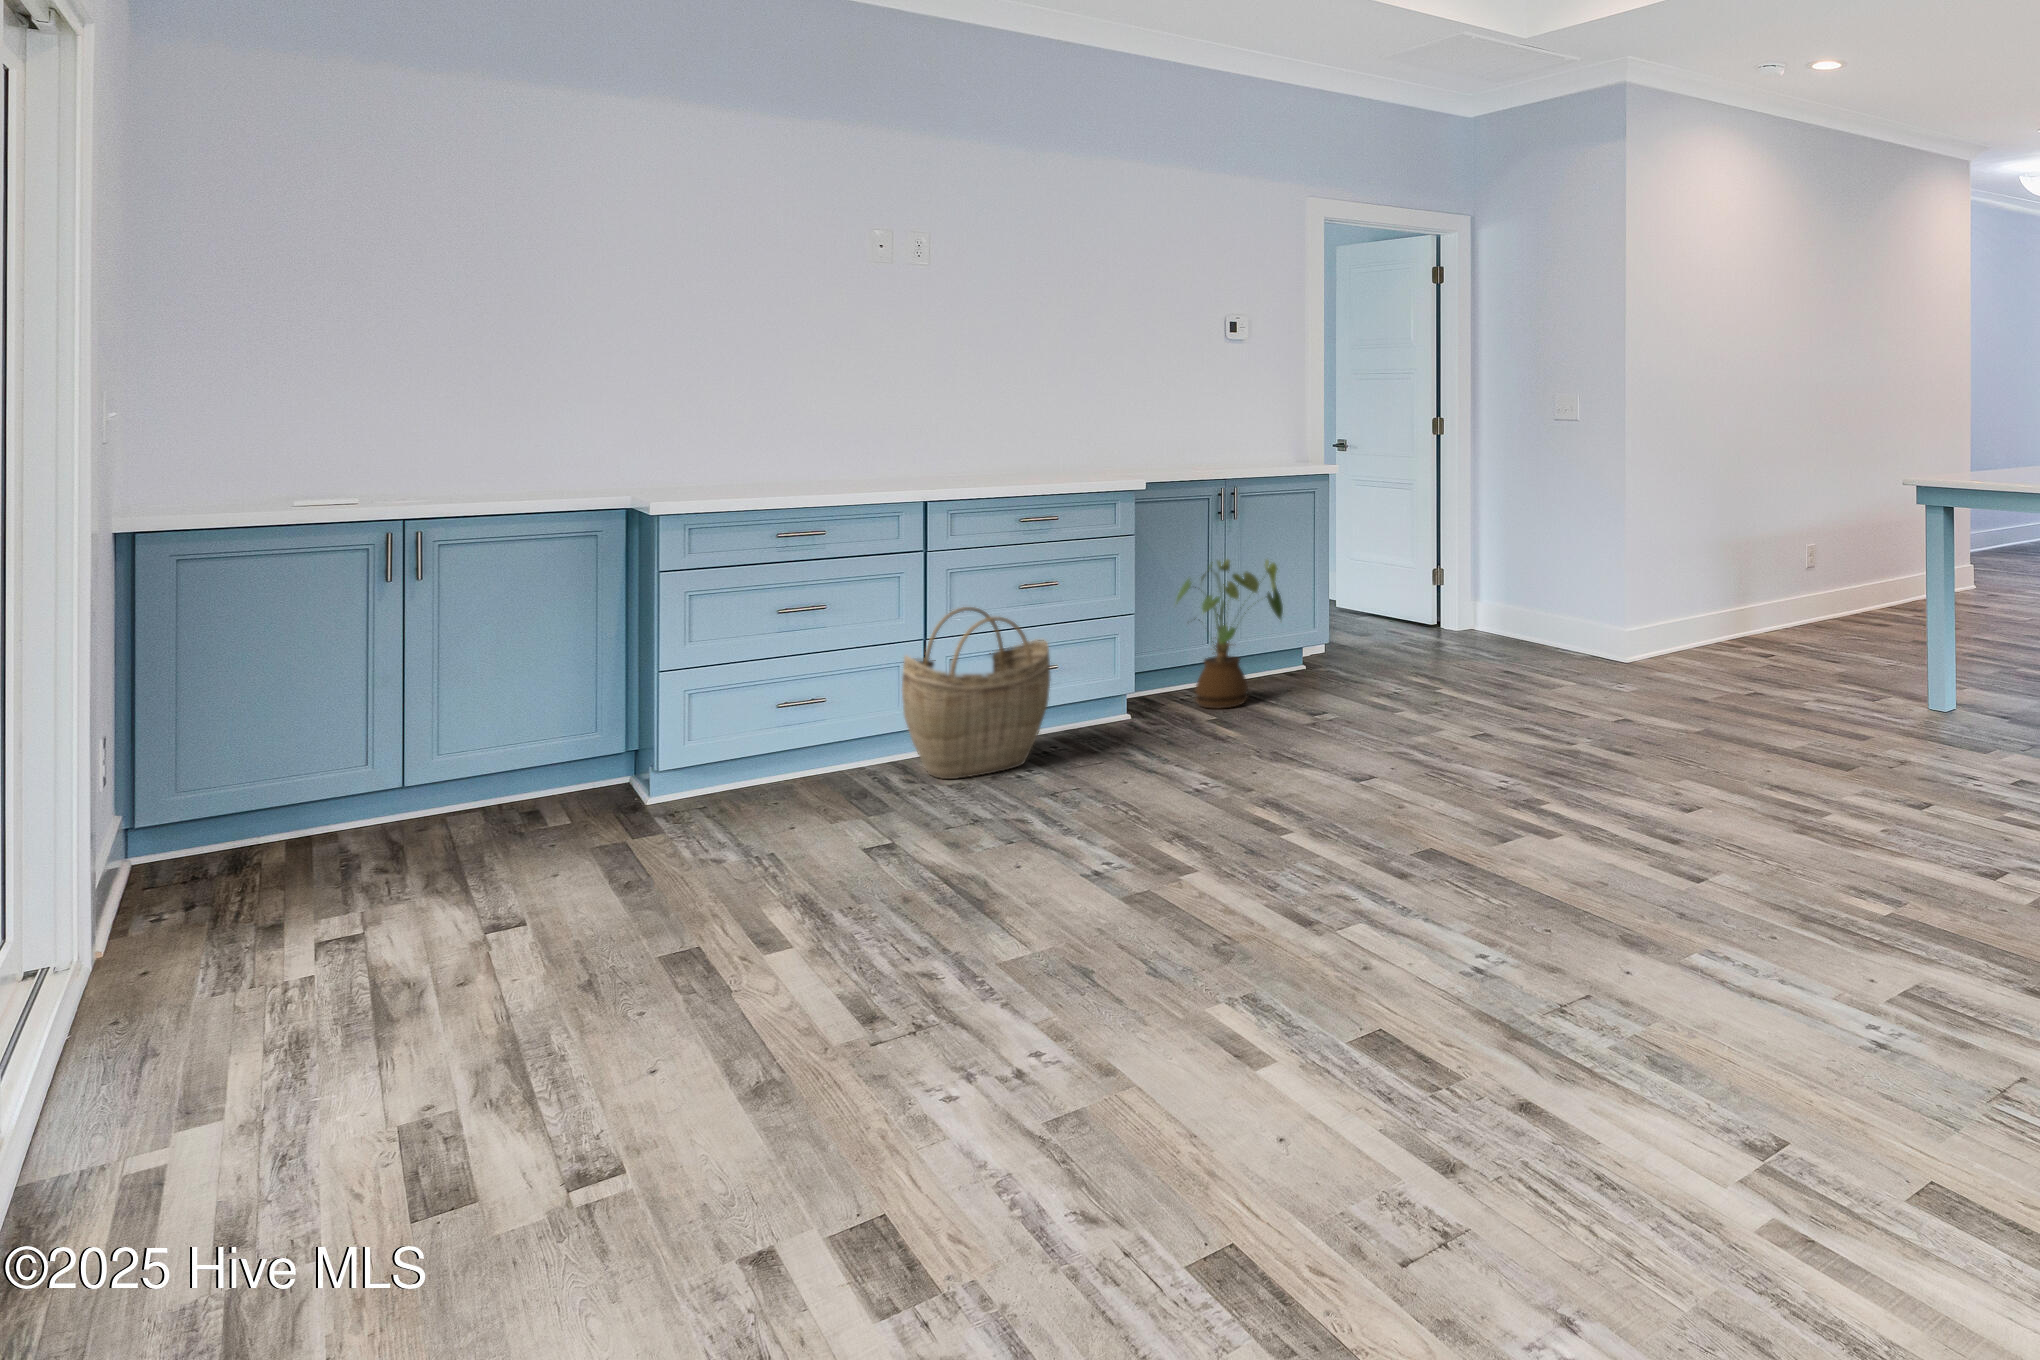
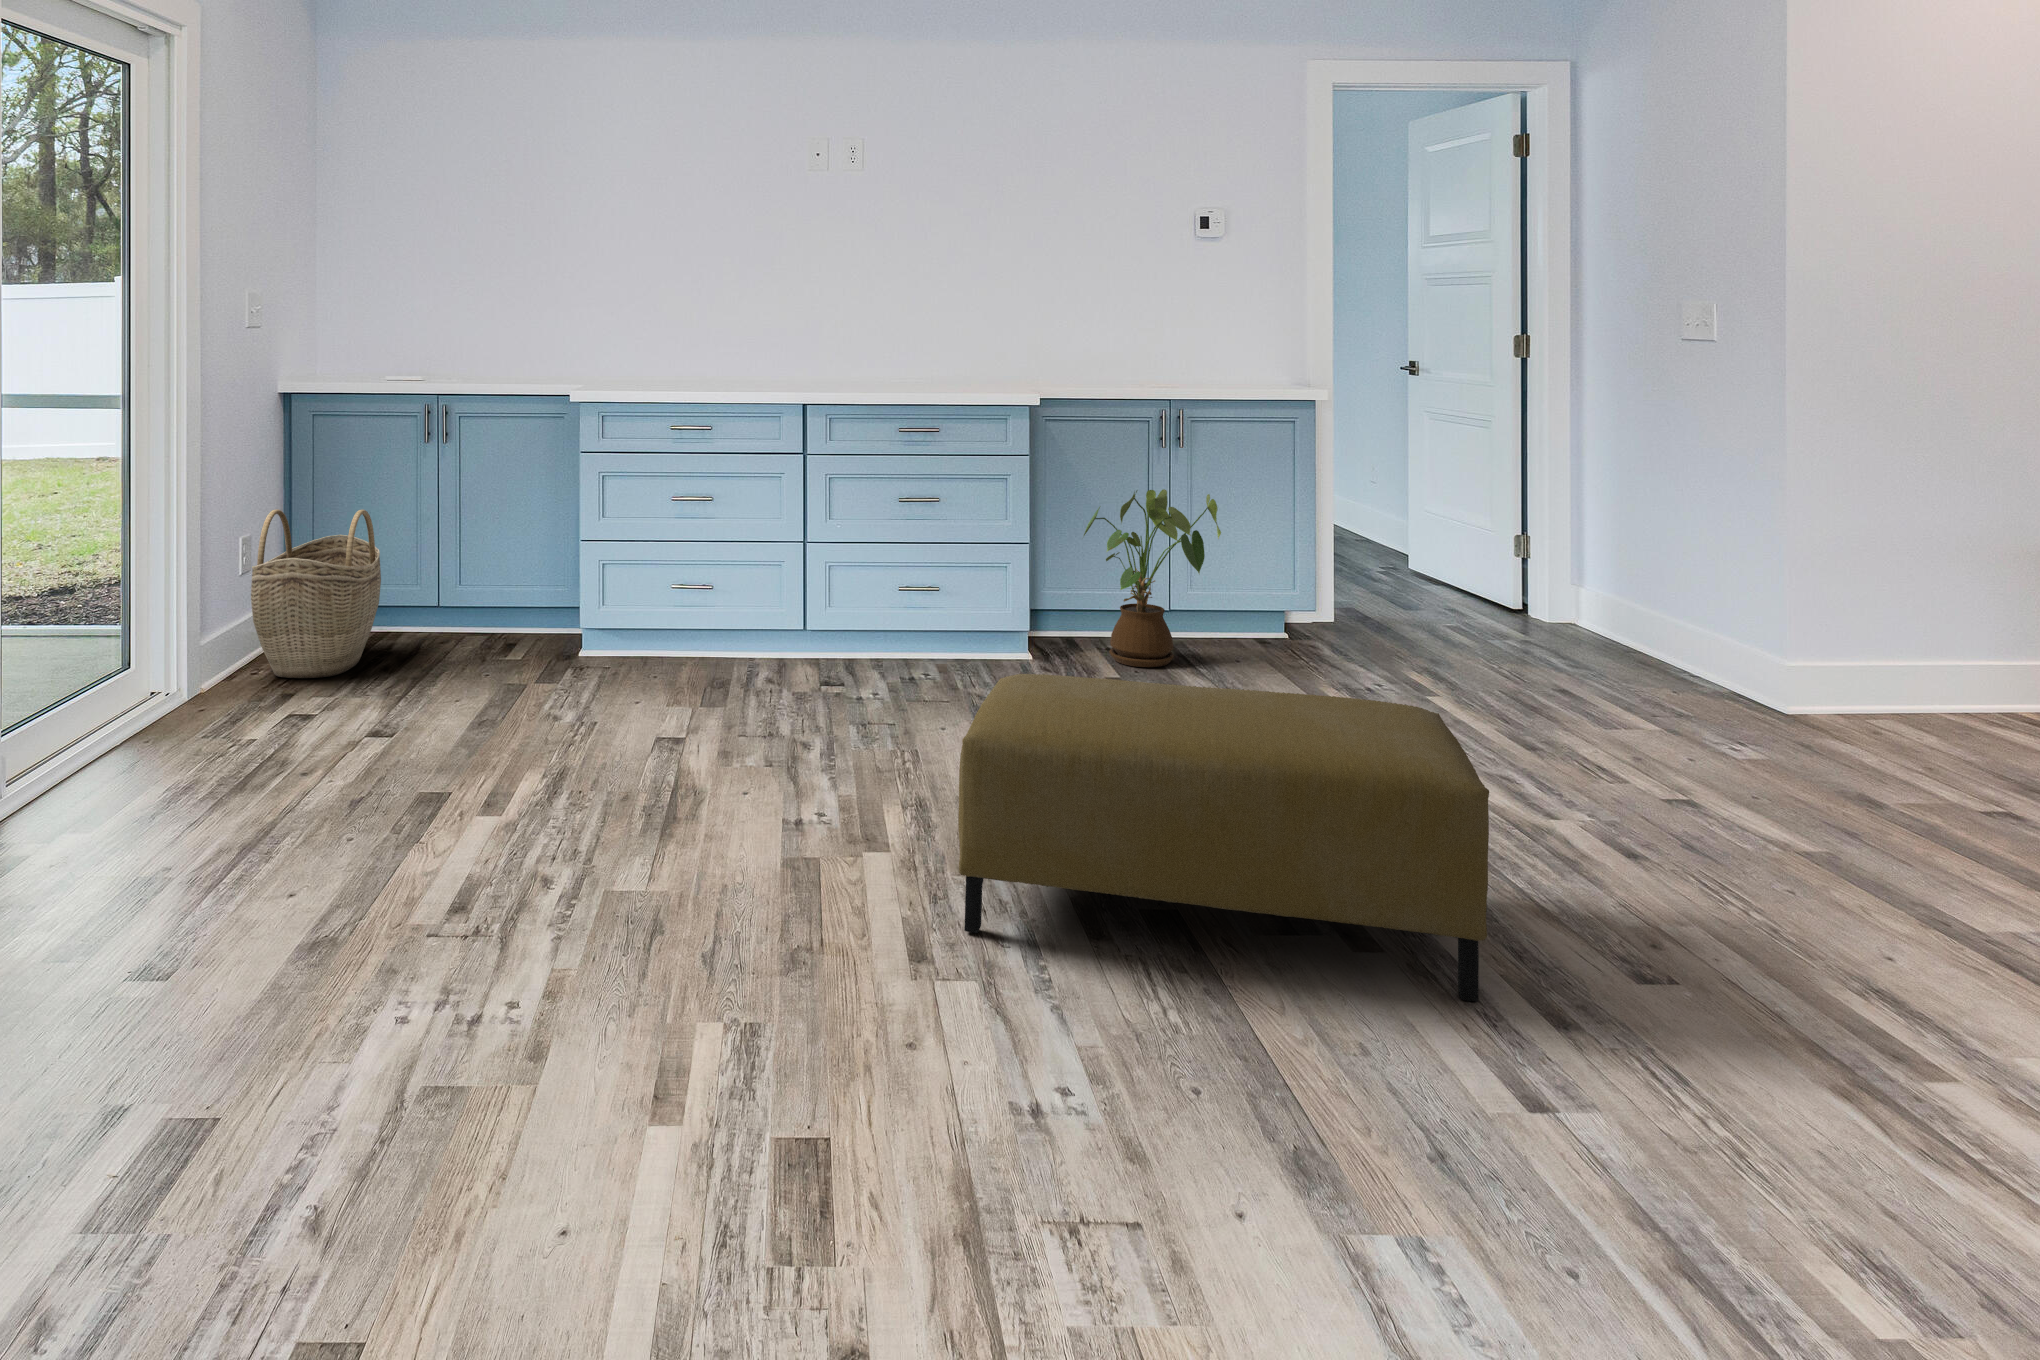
woven basket: present [902,607,1050,779] -> present [251,509,381,678]
ottoman: none [1268,675,1634,898] -> present [958,674,1489,1002]

